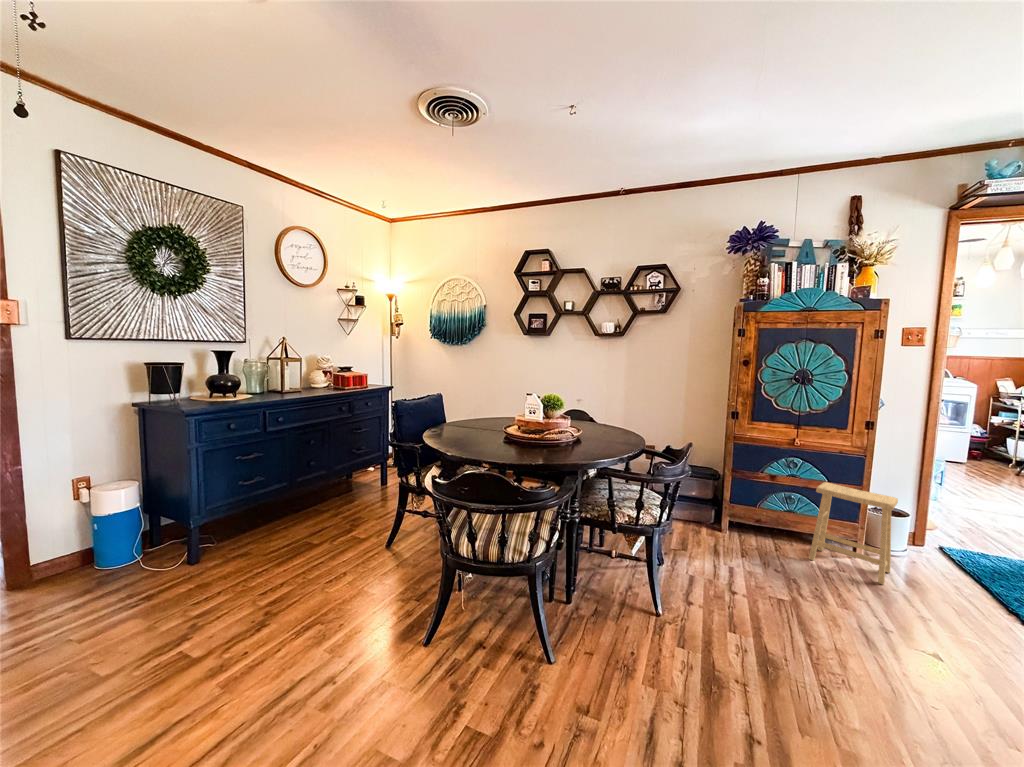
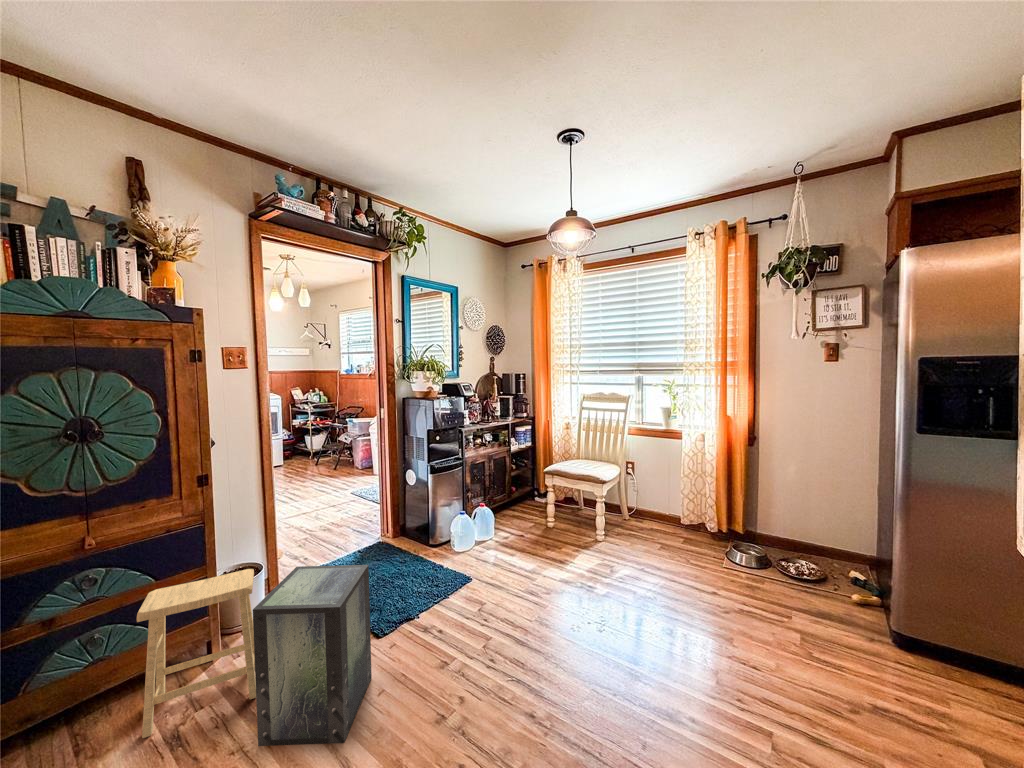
storage box: none [878,507,1016,645] -> present [253,565,372,746]

